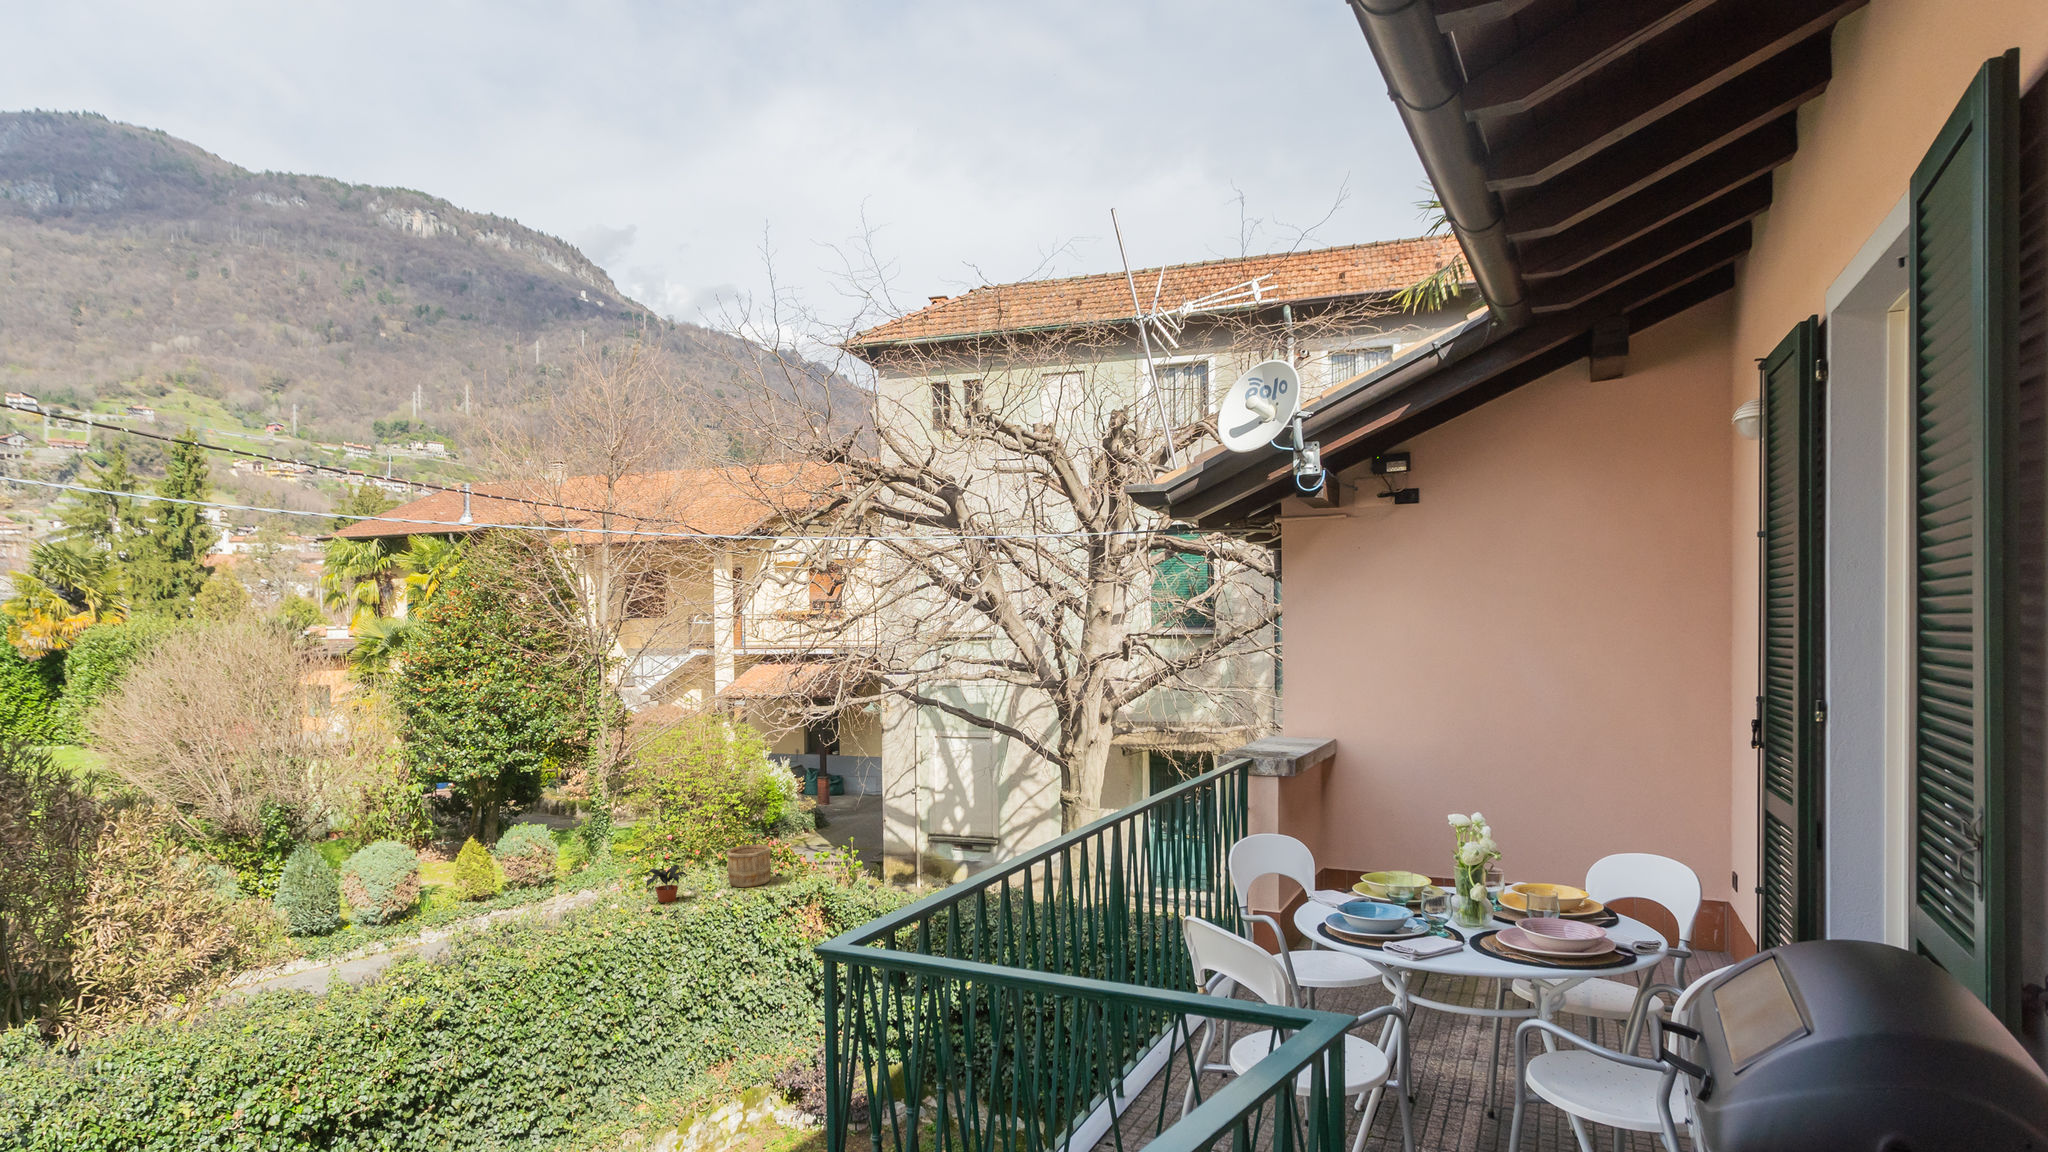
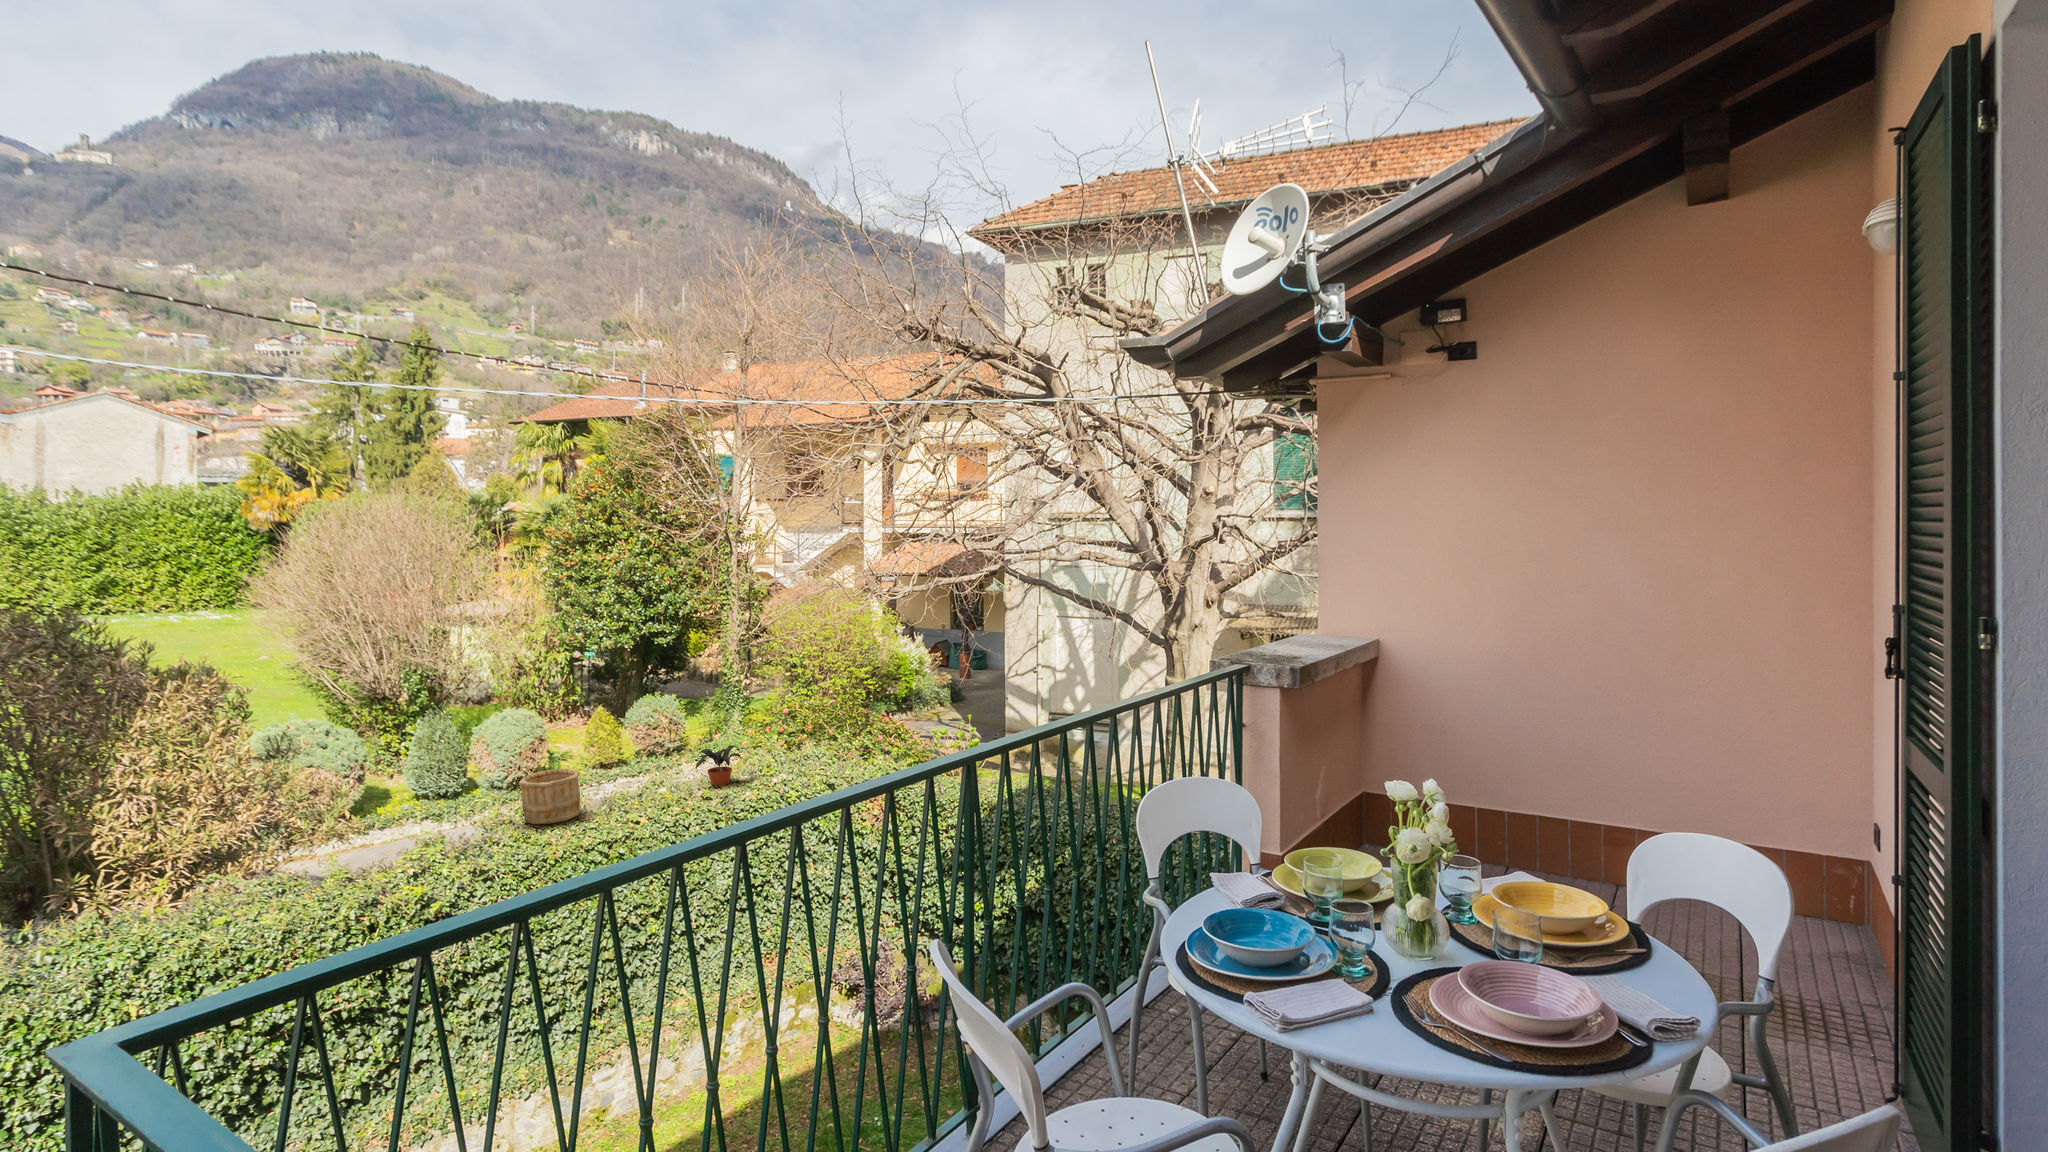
wooden bucket: present [726,844,771,887] -> present [519,769,580,824]

